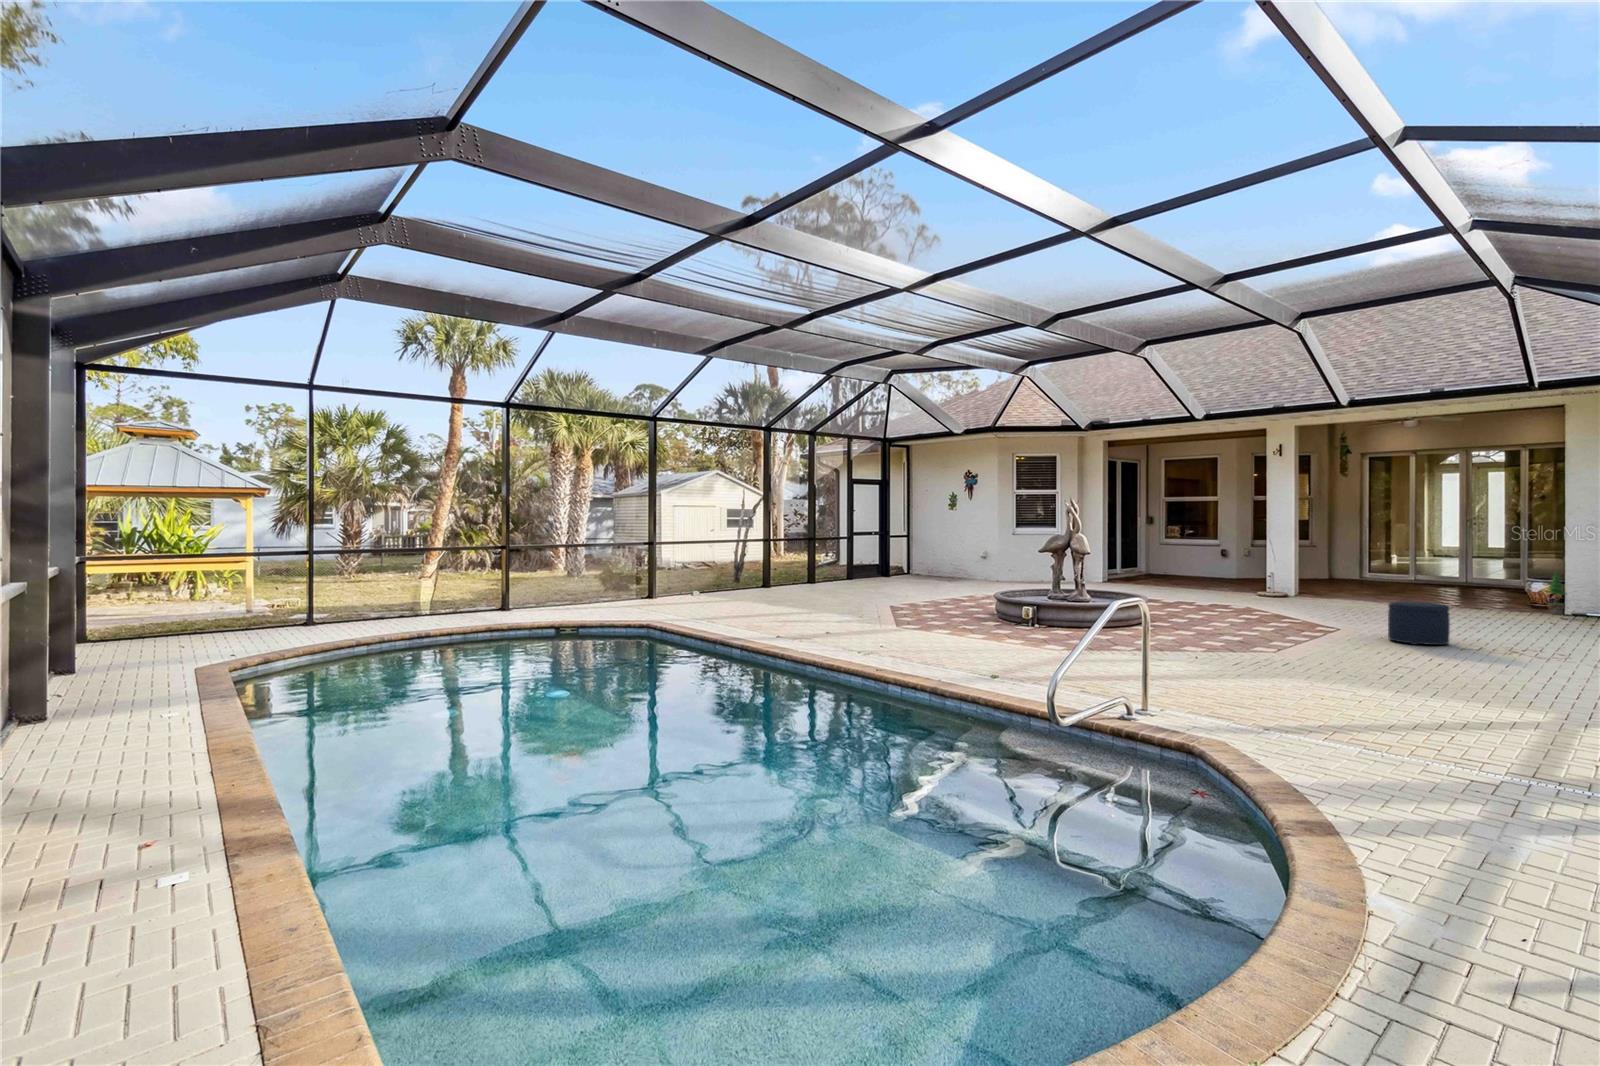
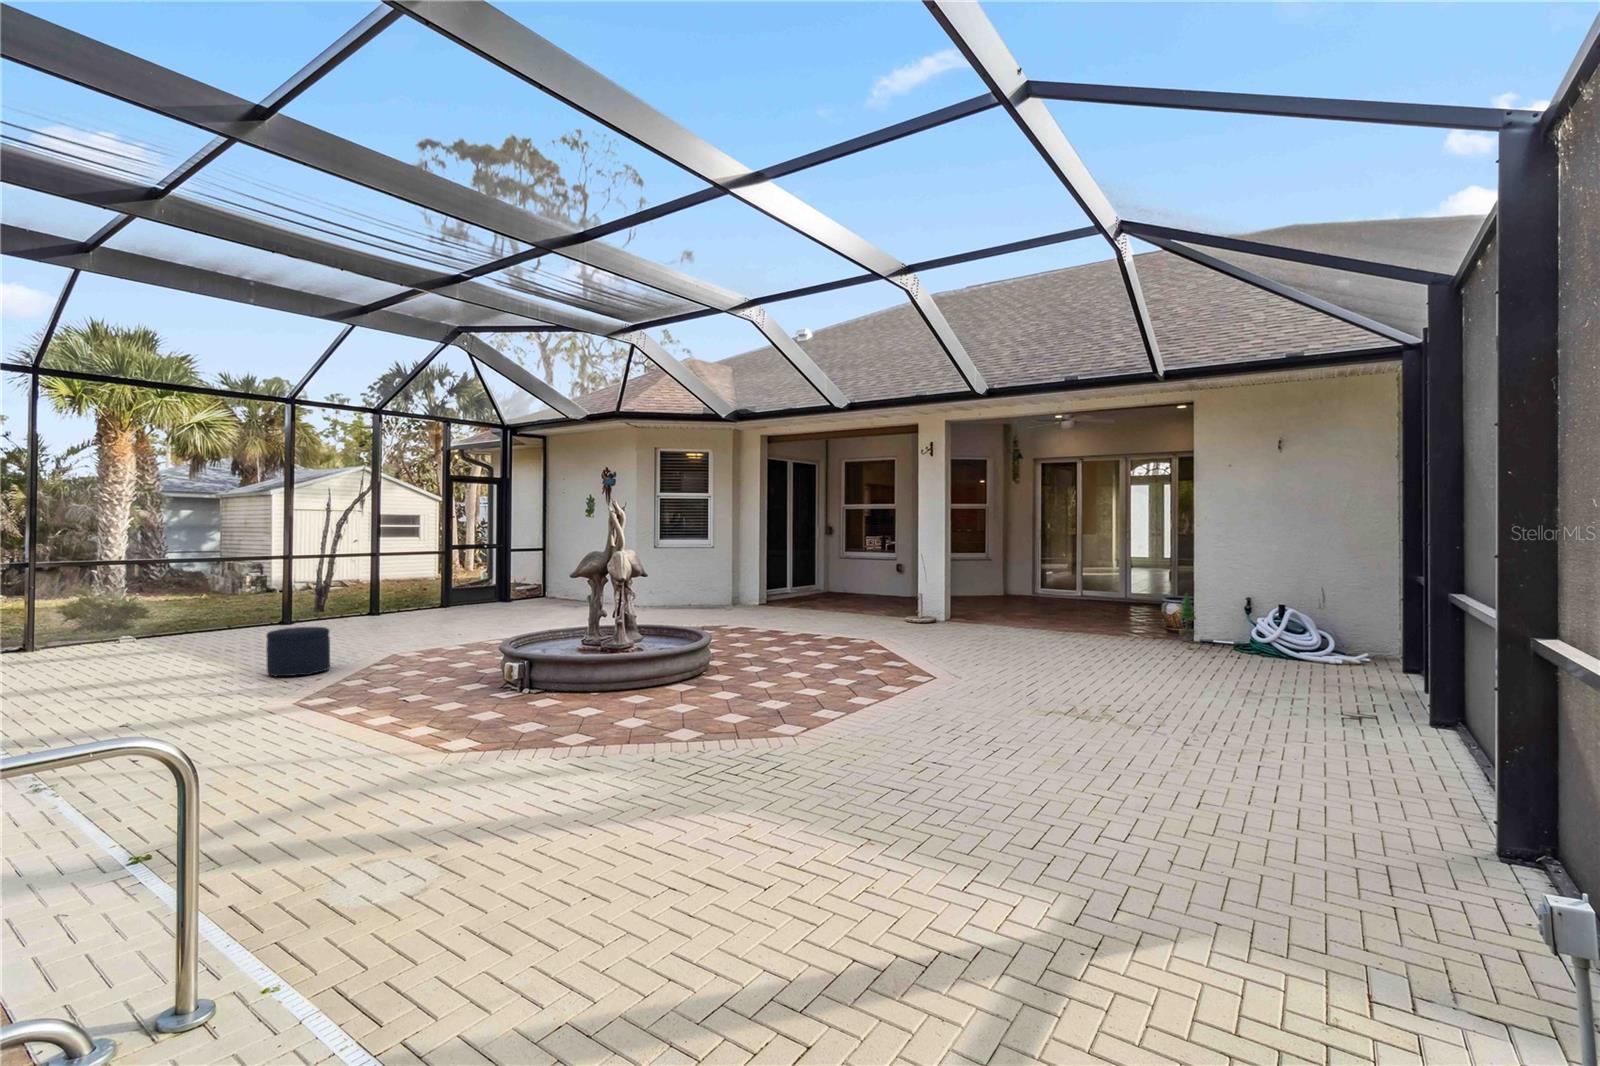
ottoman: present [1388,601,1450,645] -> present [266,627,330,676]

